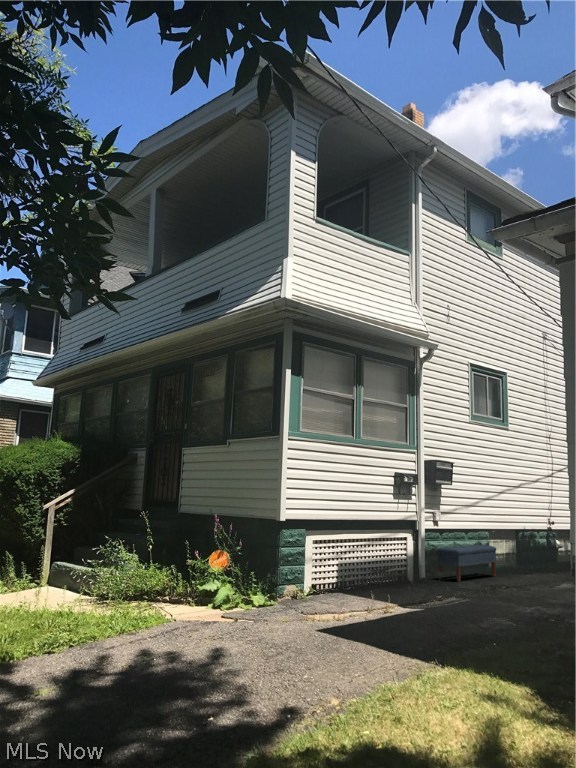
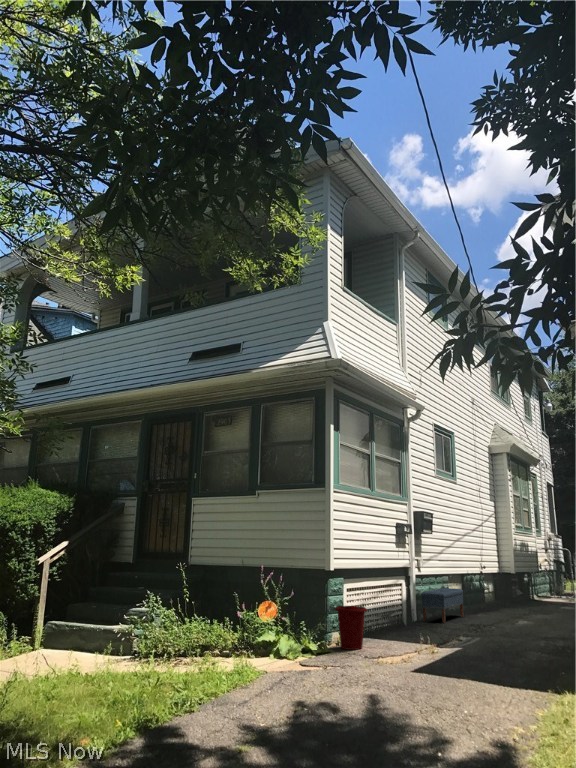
waste bin: none [285,558,320,603] -> present [335,606,367,650]

